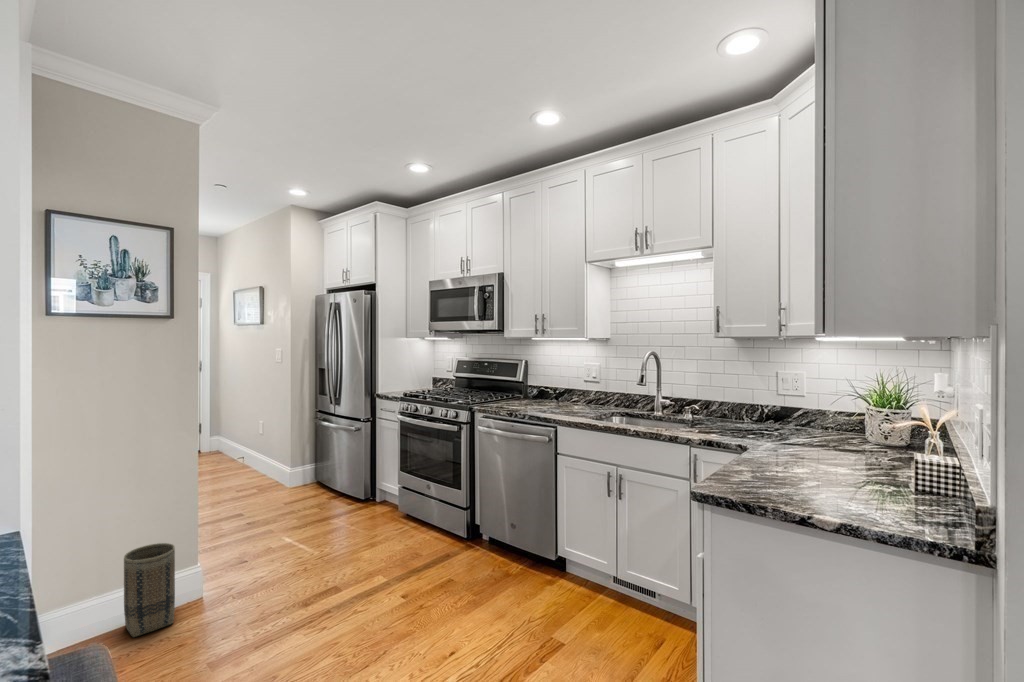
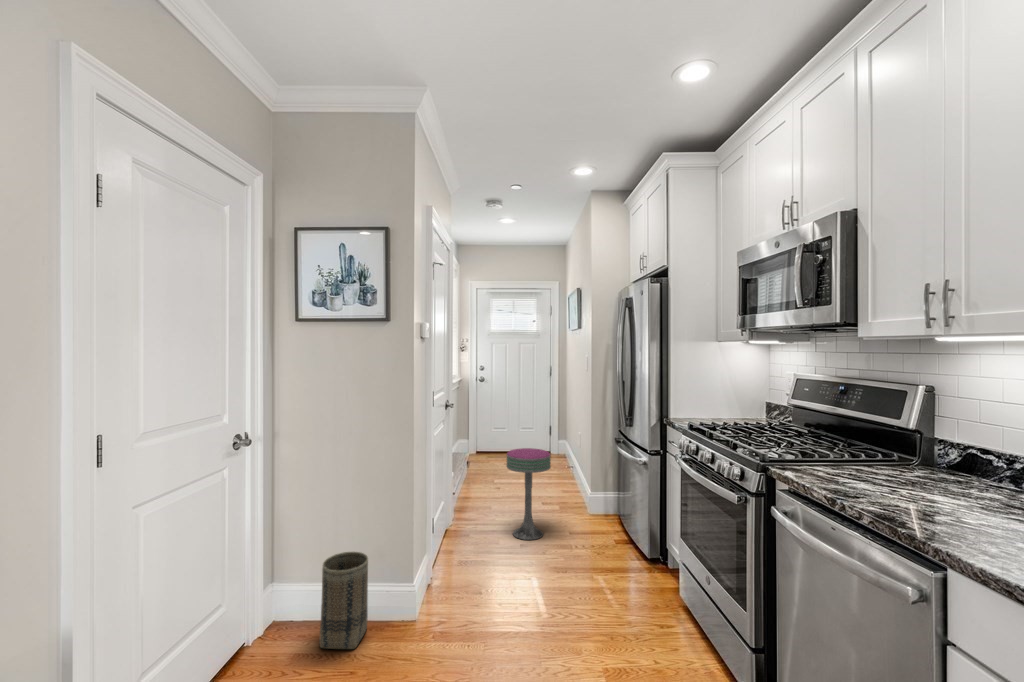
bar stool: none [221,436,269,521] -> present [506,448,551,540]

